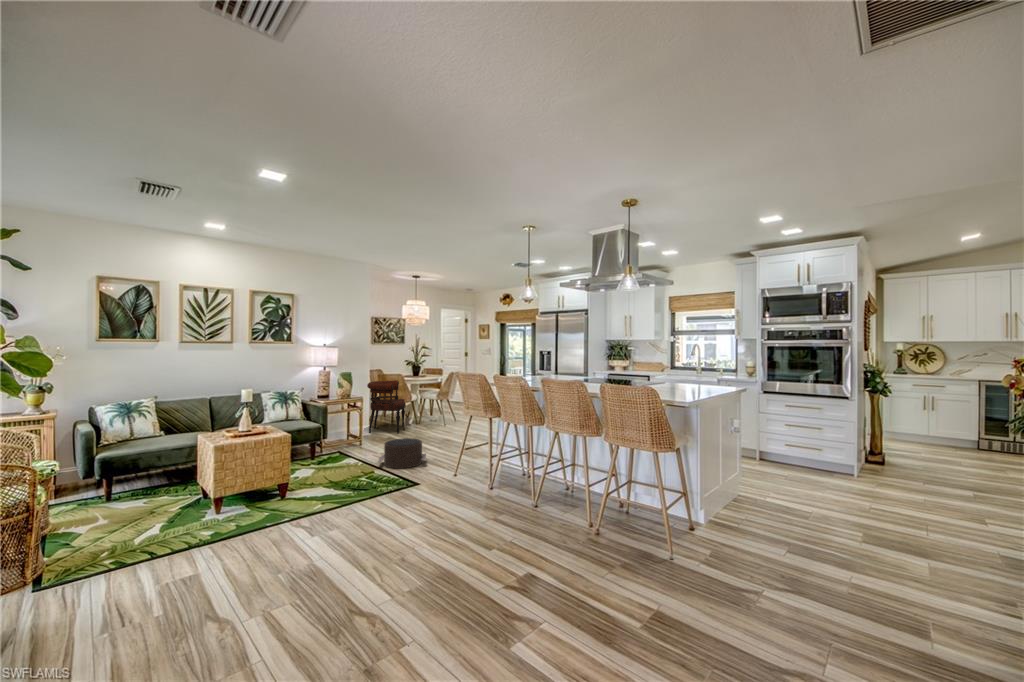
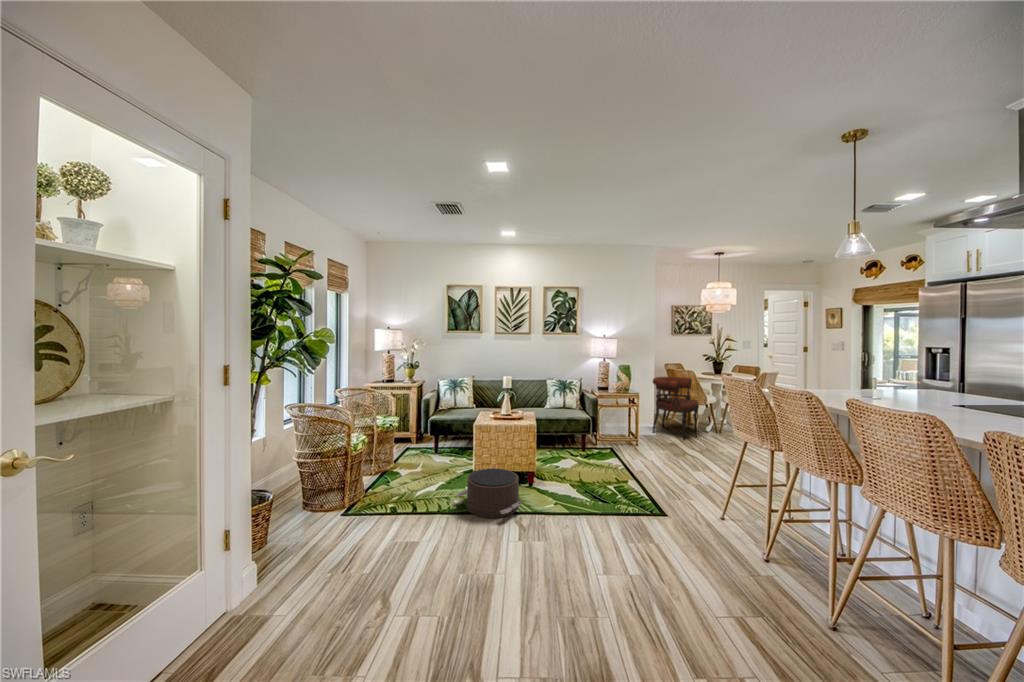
pouf: present [378,438,426,468] -> present [457,468,522,518]

